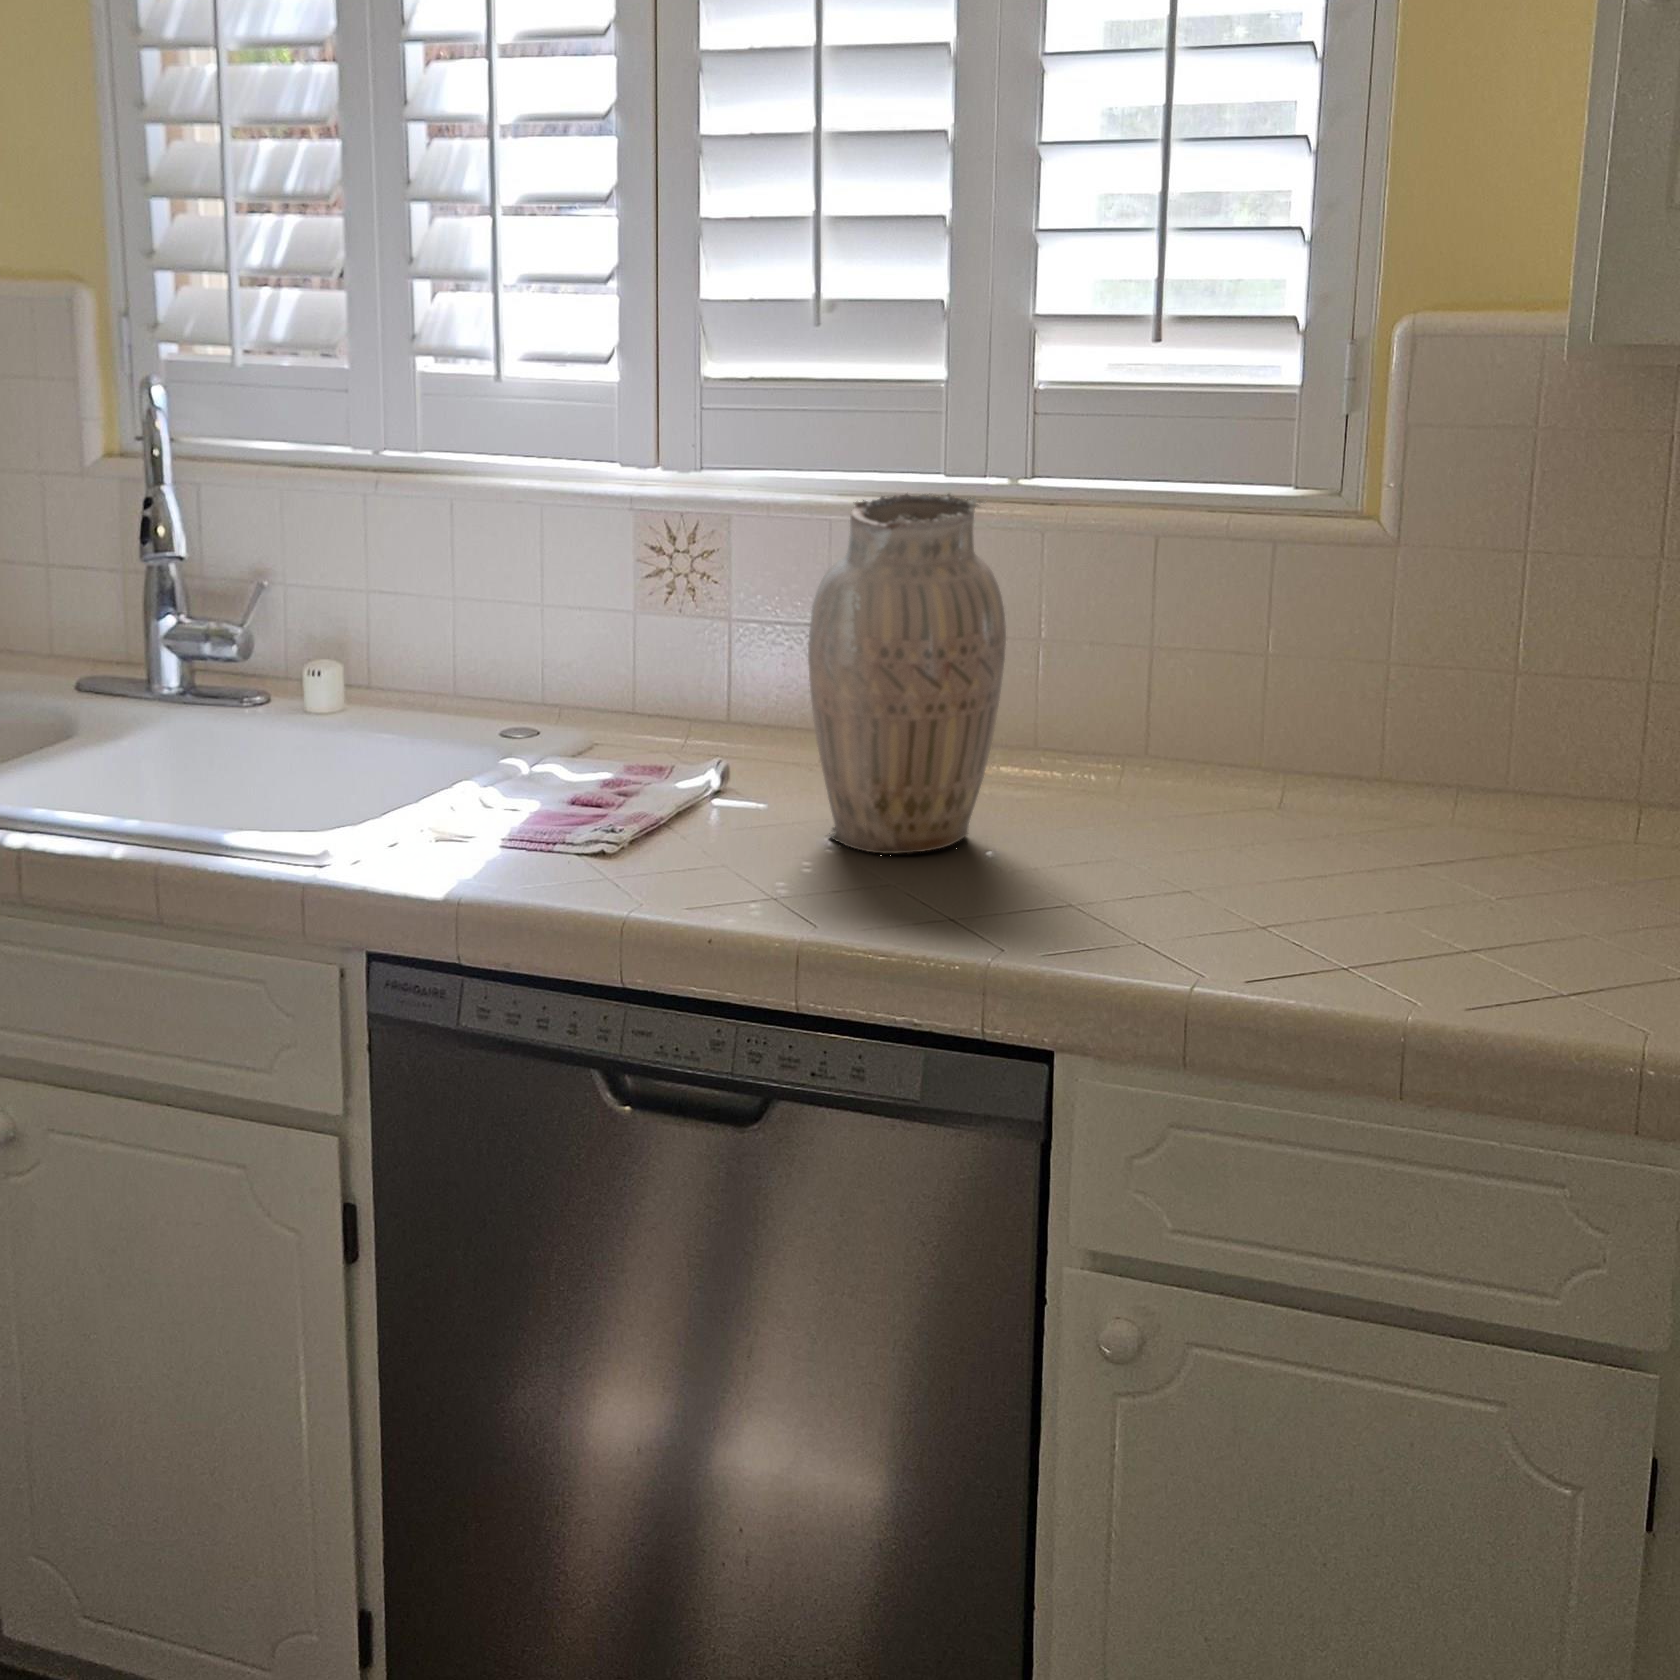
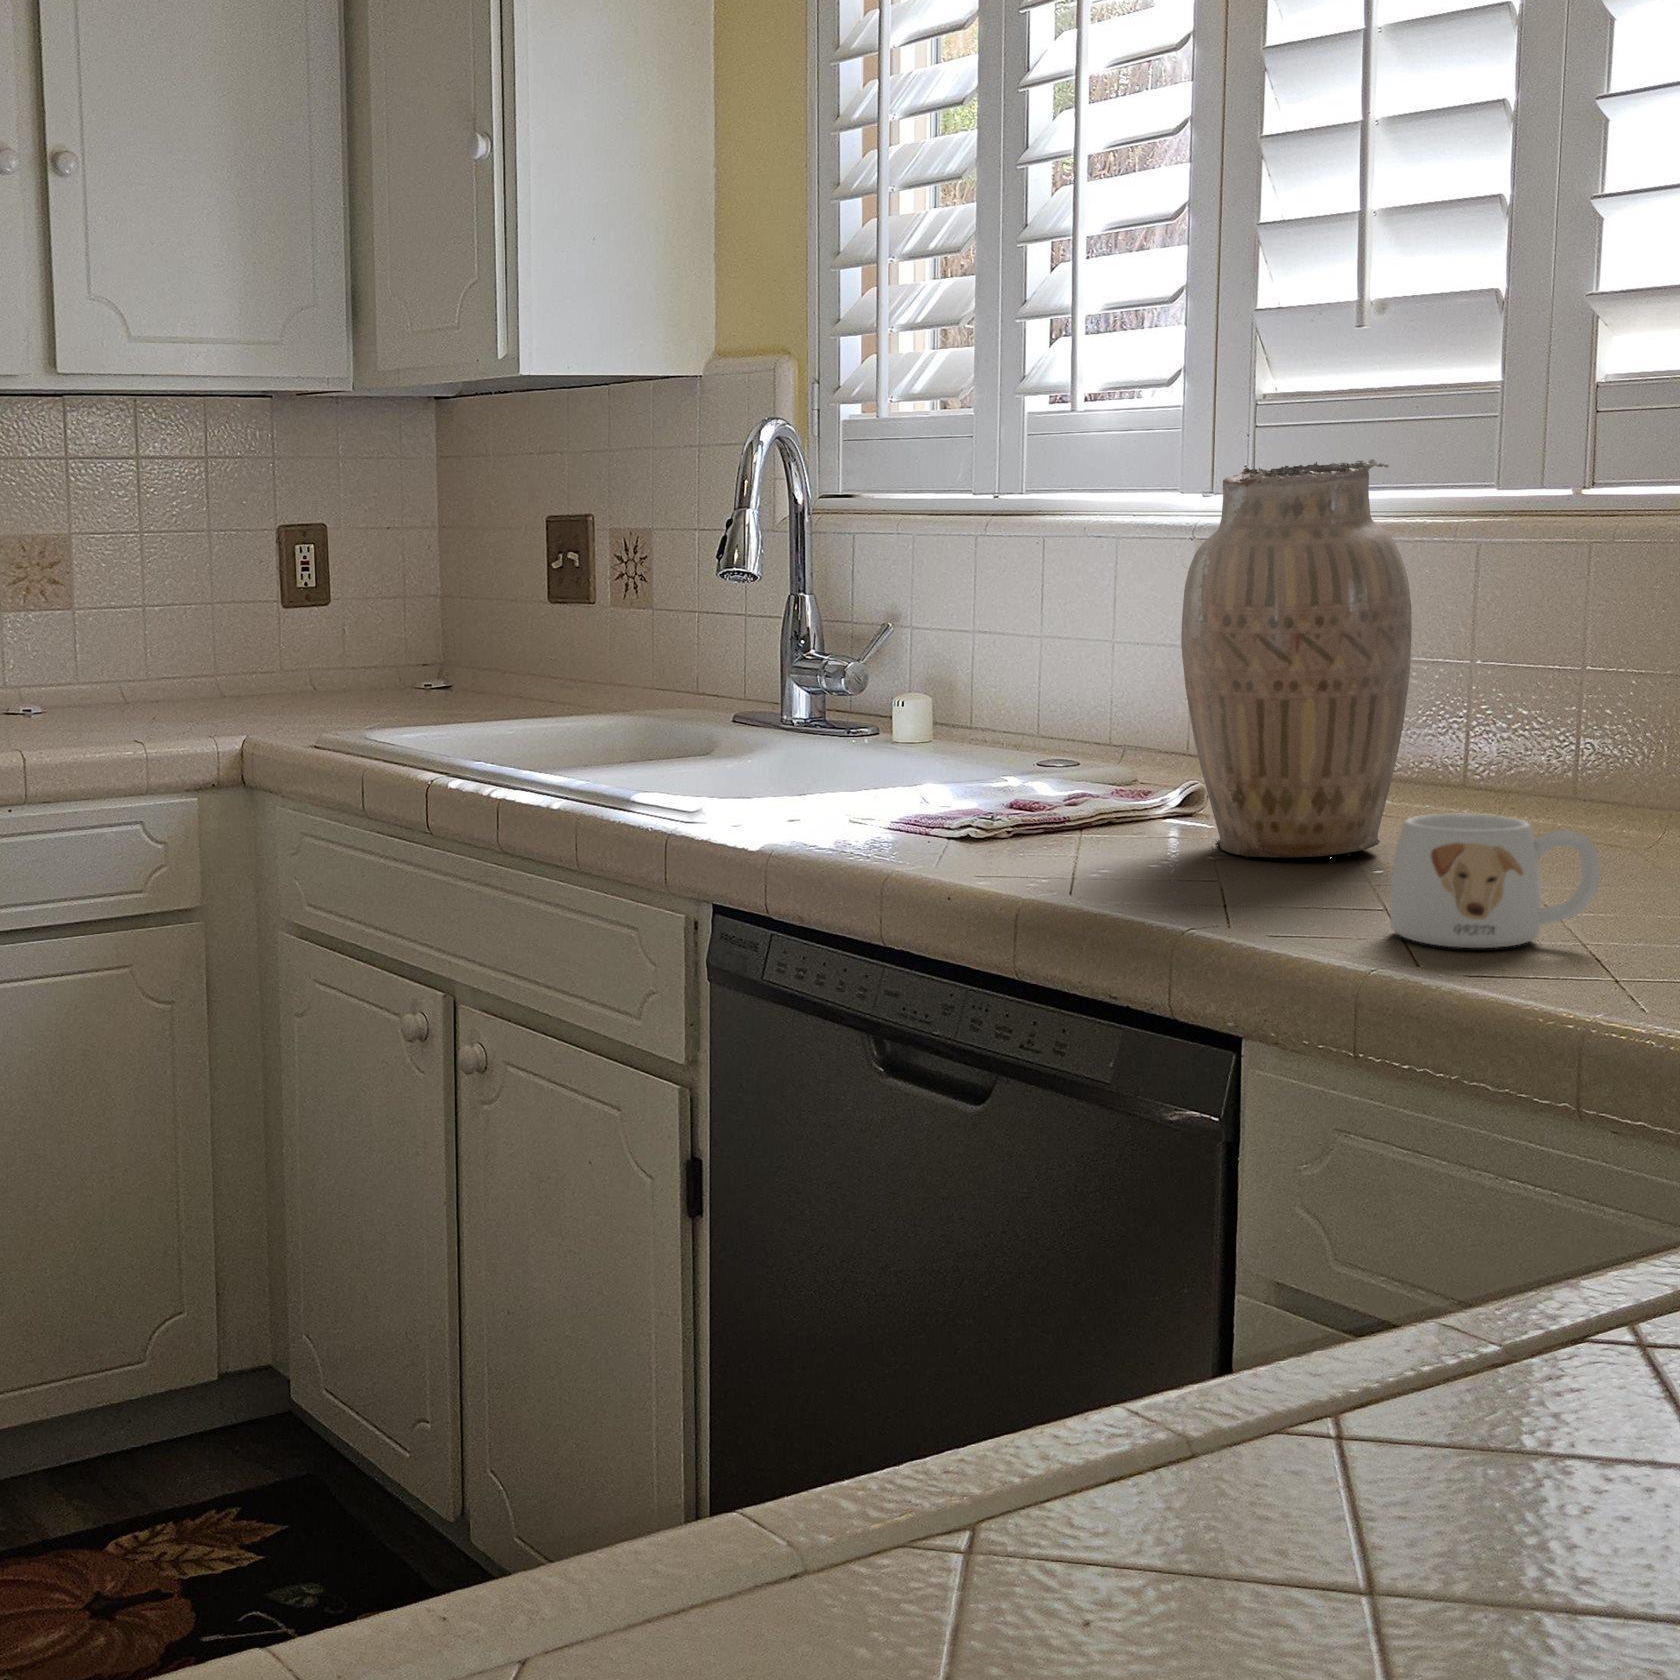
mug: none [1131,833,1285,953] -> present [1390,814,1600,948]

